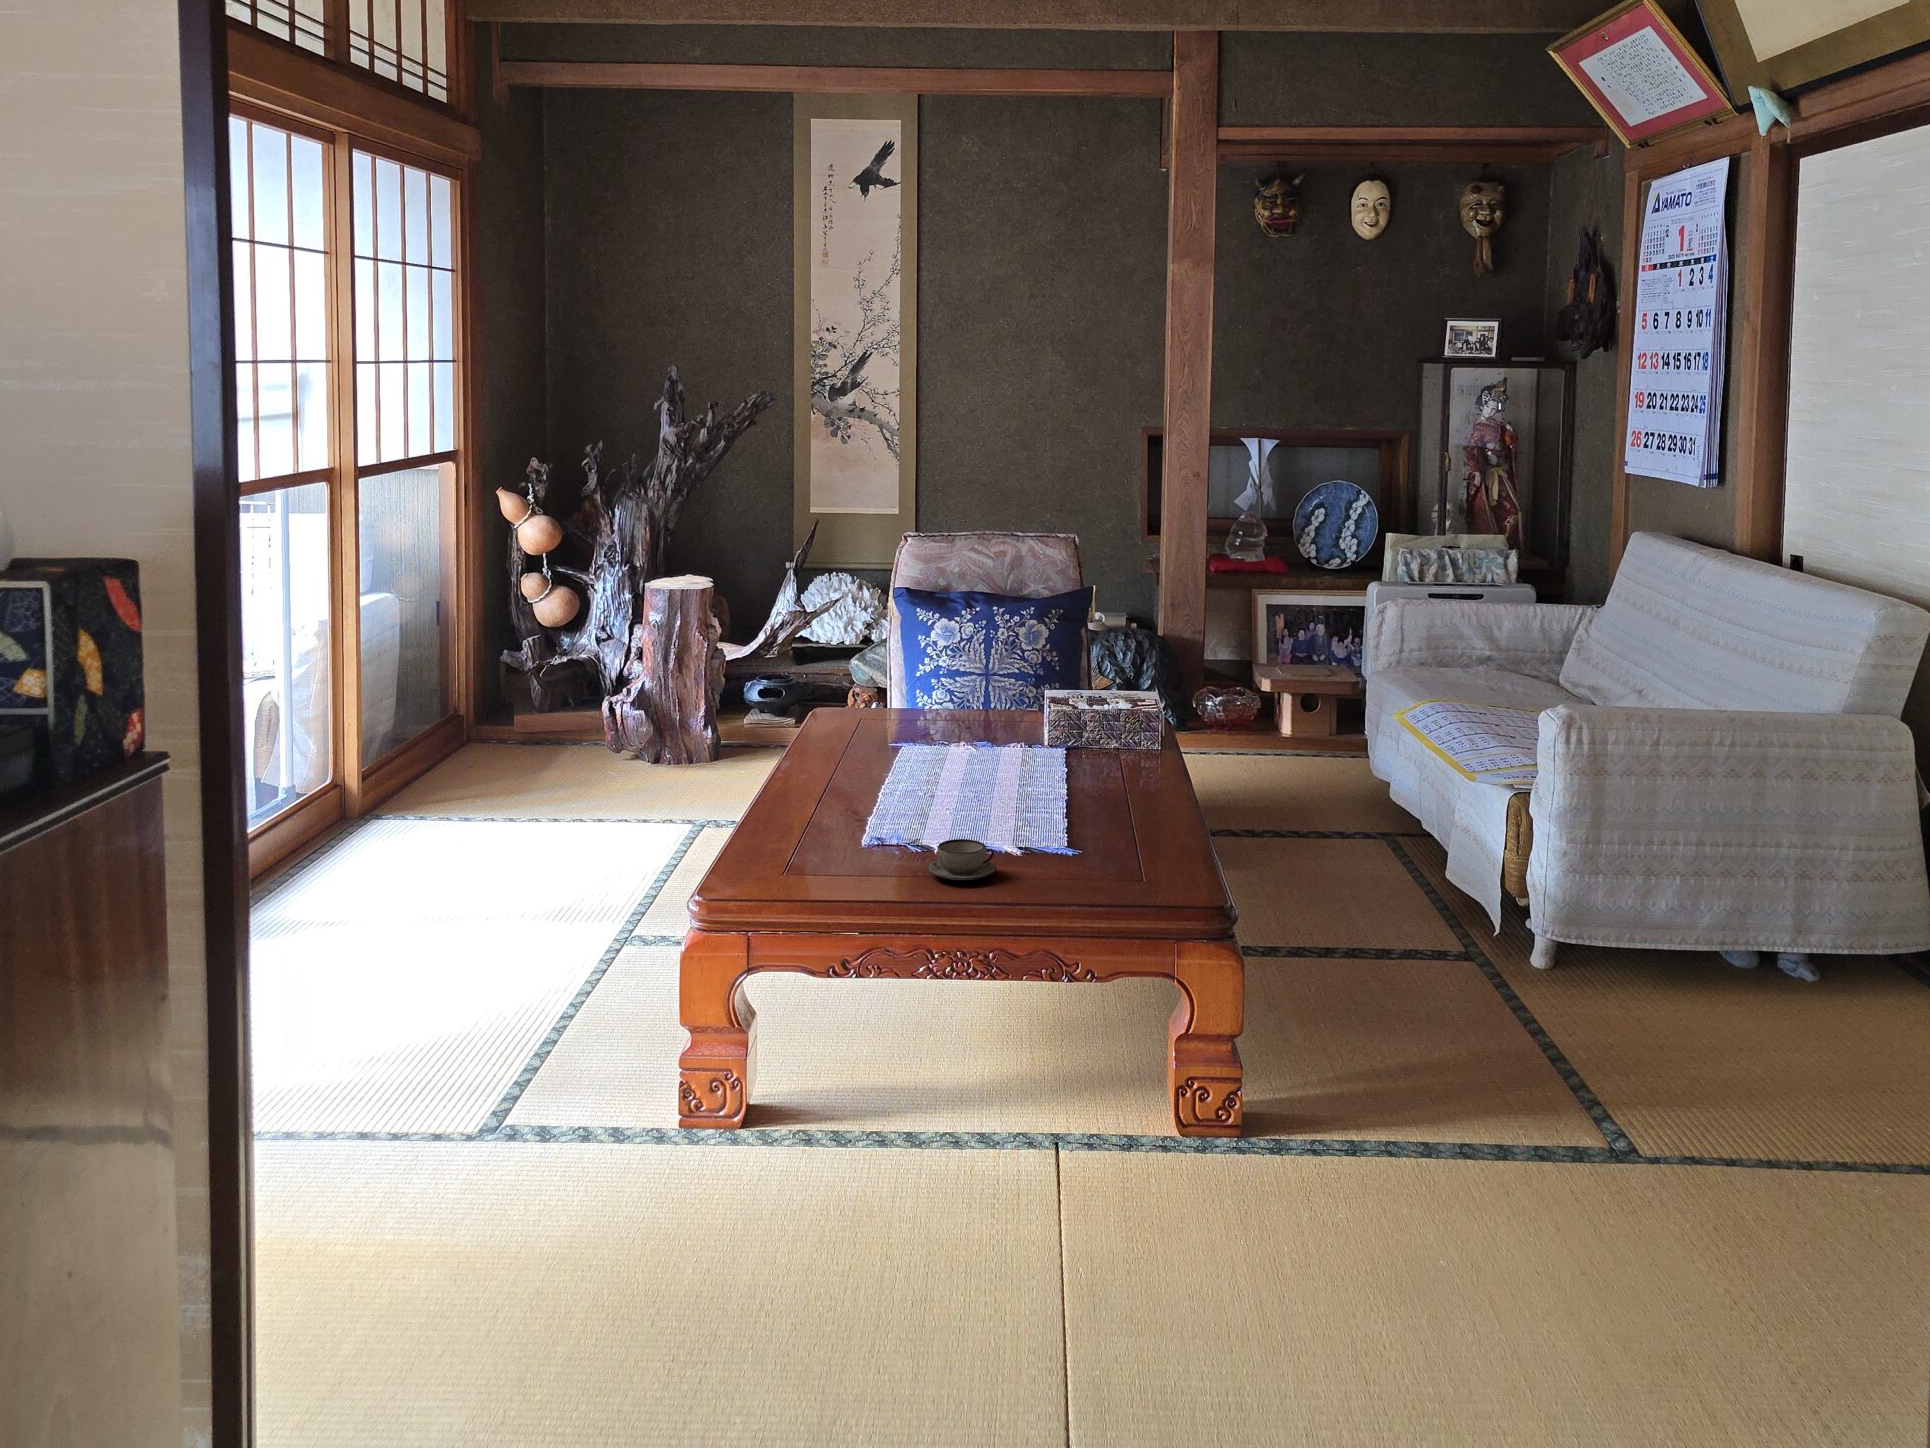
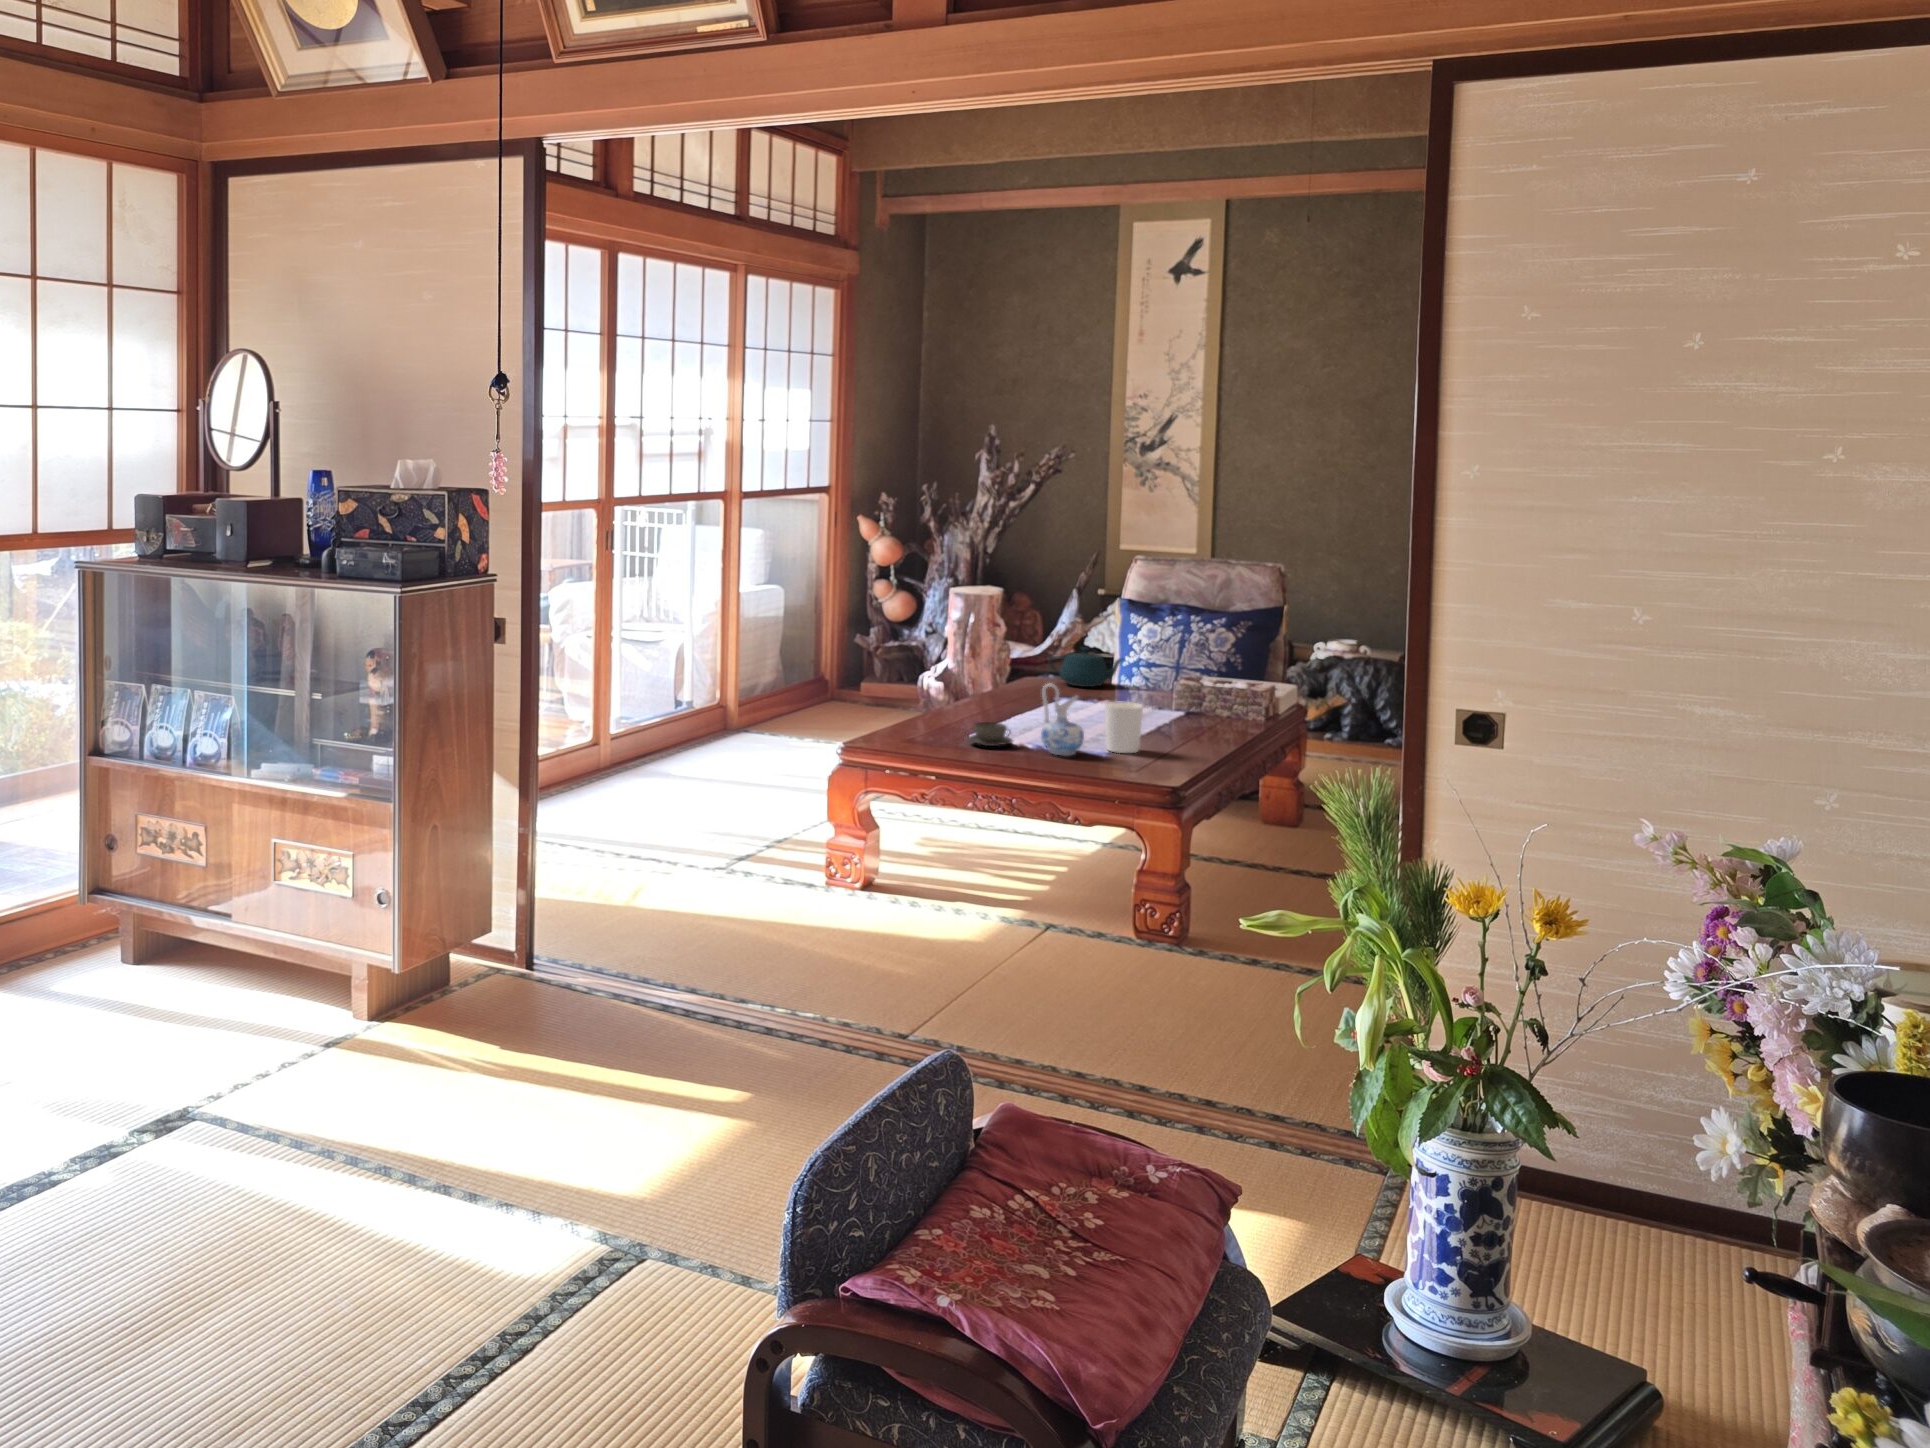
teapot: none [885,675,989,730] -> present [1049,647,1122,687]
ceramic pitcher: none [1044,776,1106,882] -> present [1041,683,1084,756]
candle holder: none [1111,782,1165,861] -> present [1105,701,1143,753]

